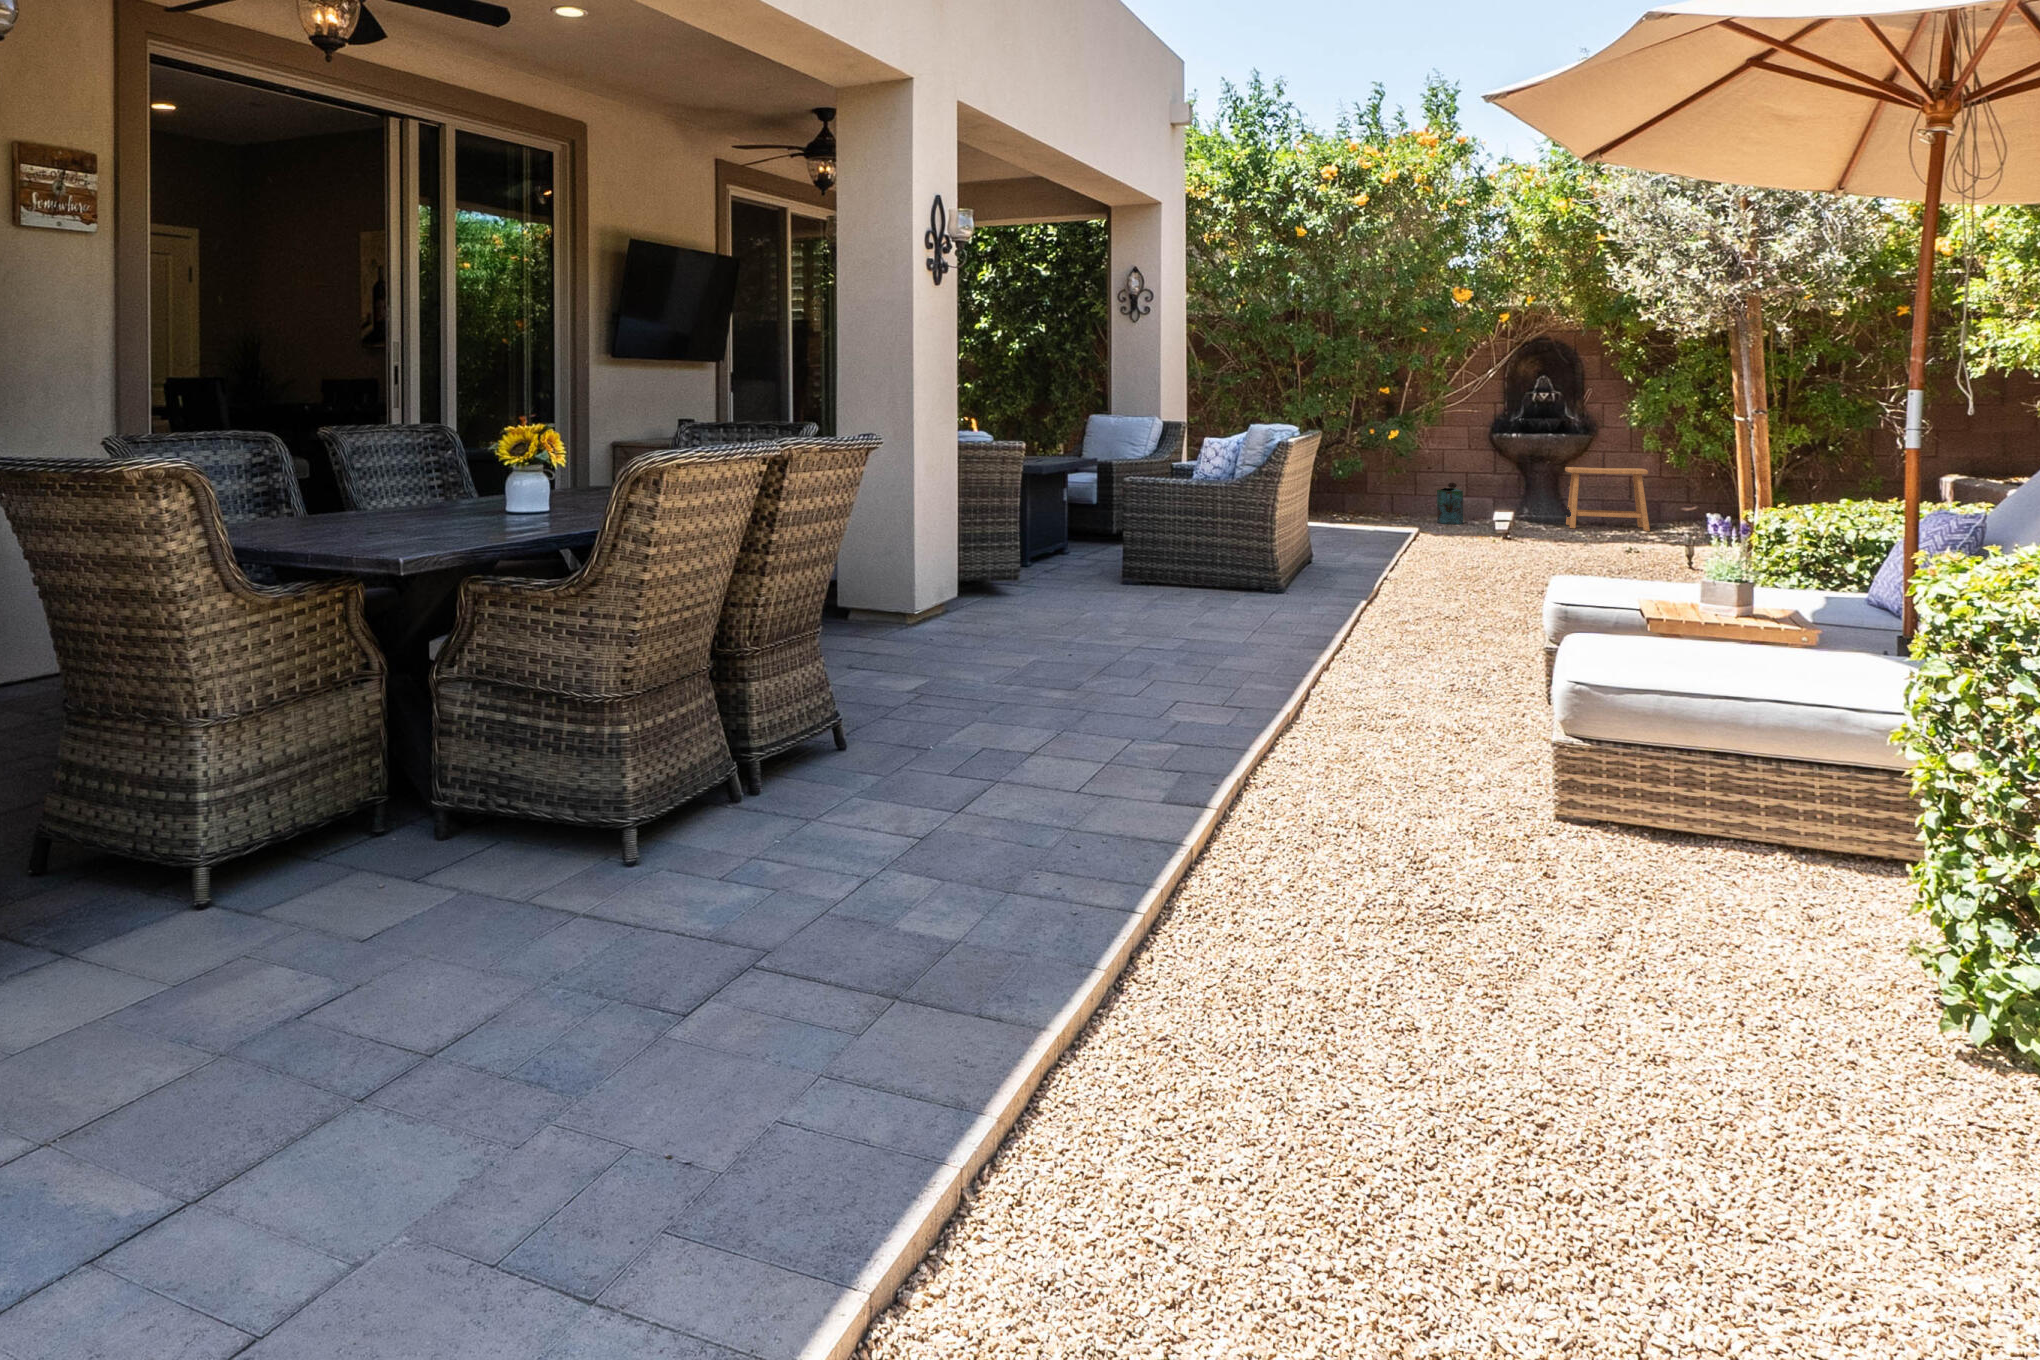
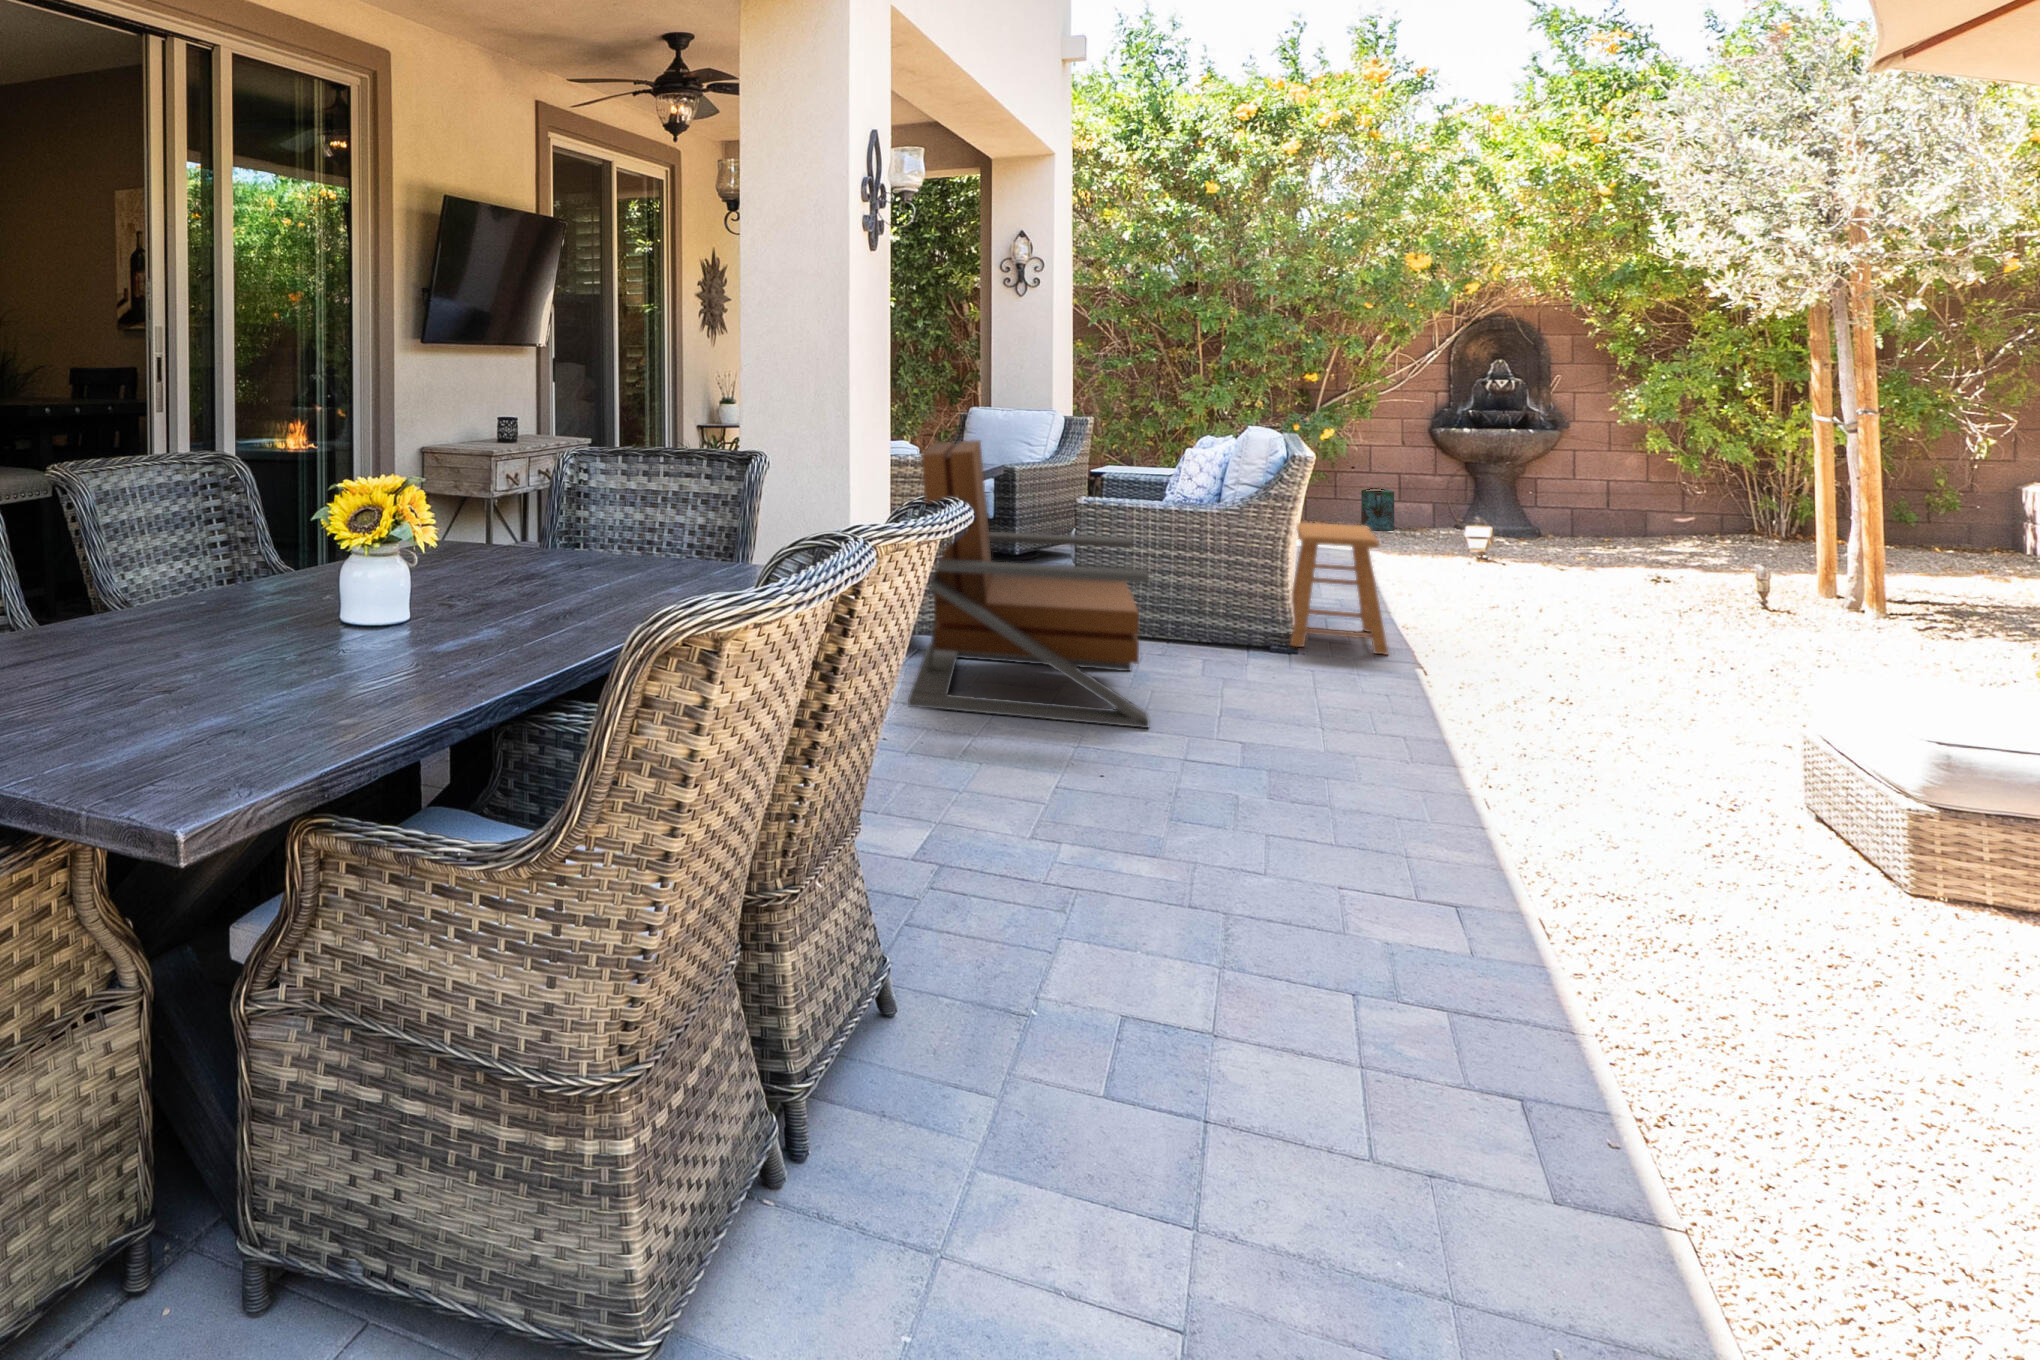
lounge chair: none [955,432,1152,637] -> present [908,440,1149,728]
stool: present [1565,467,1650,531] -> present [1291,523,1389,654]

